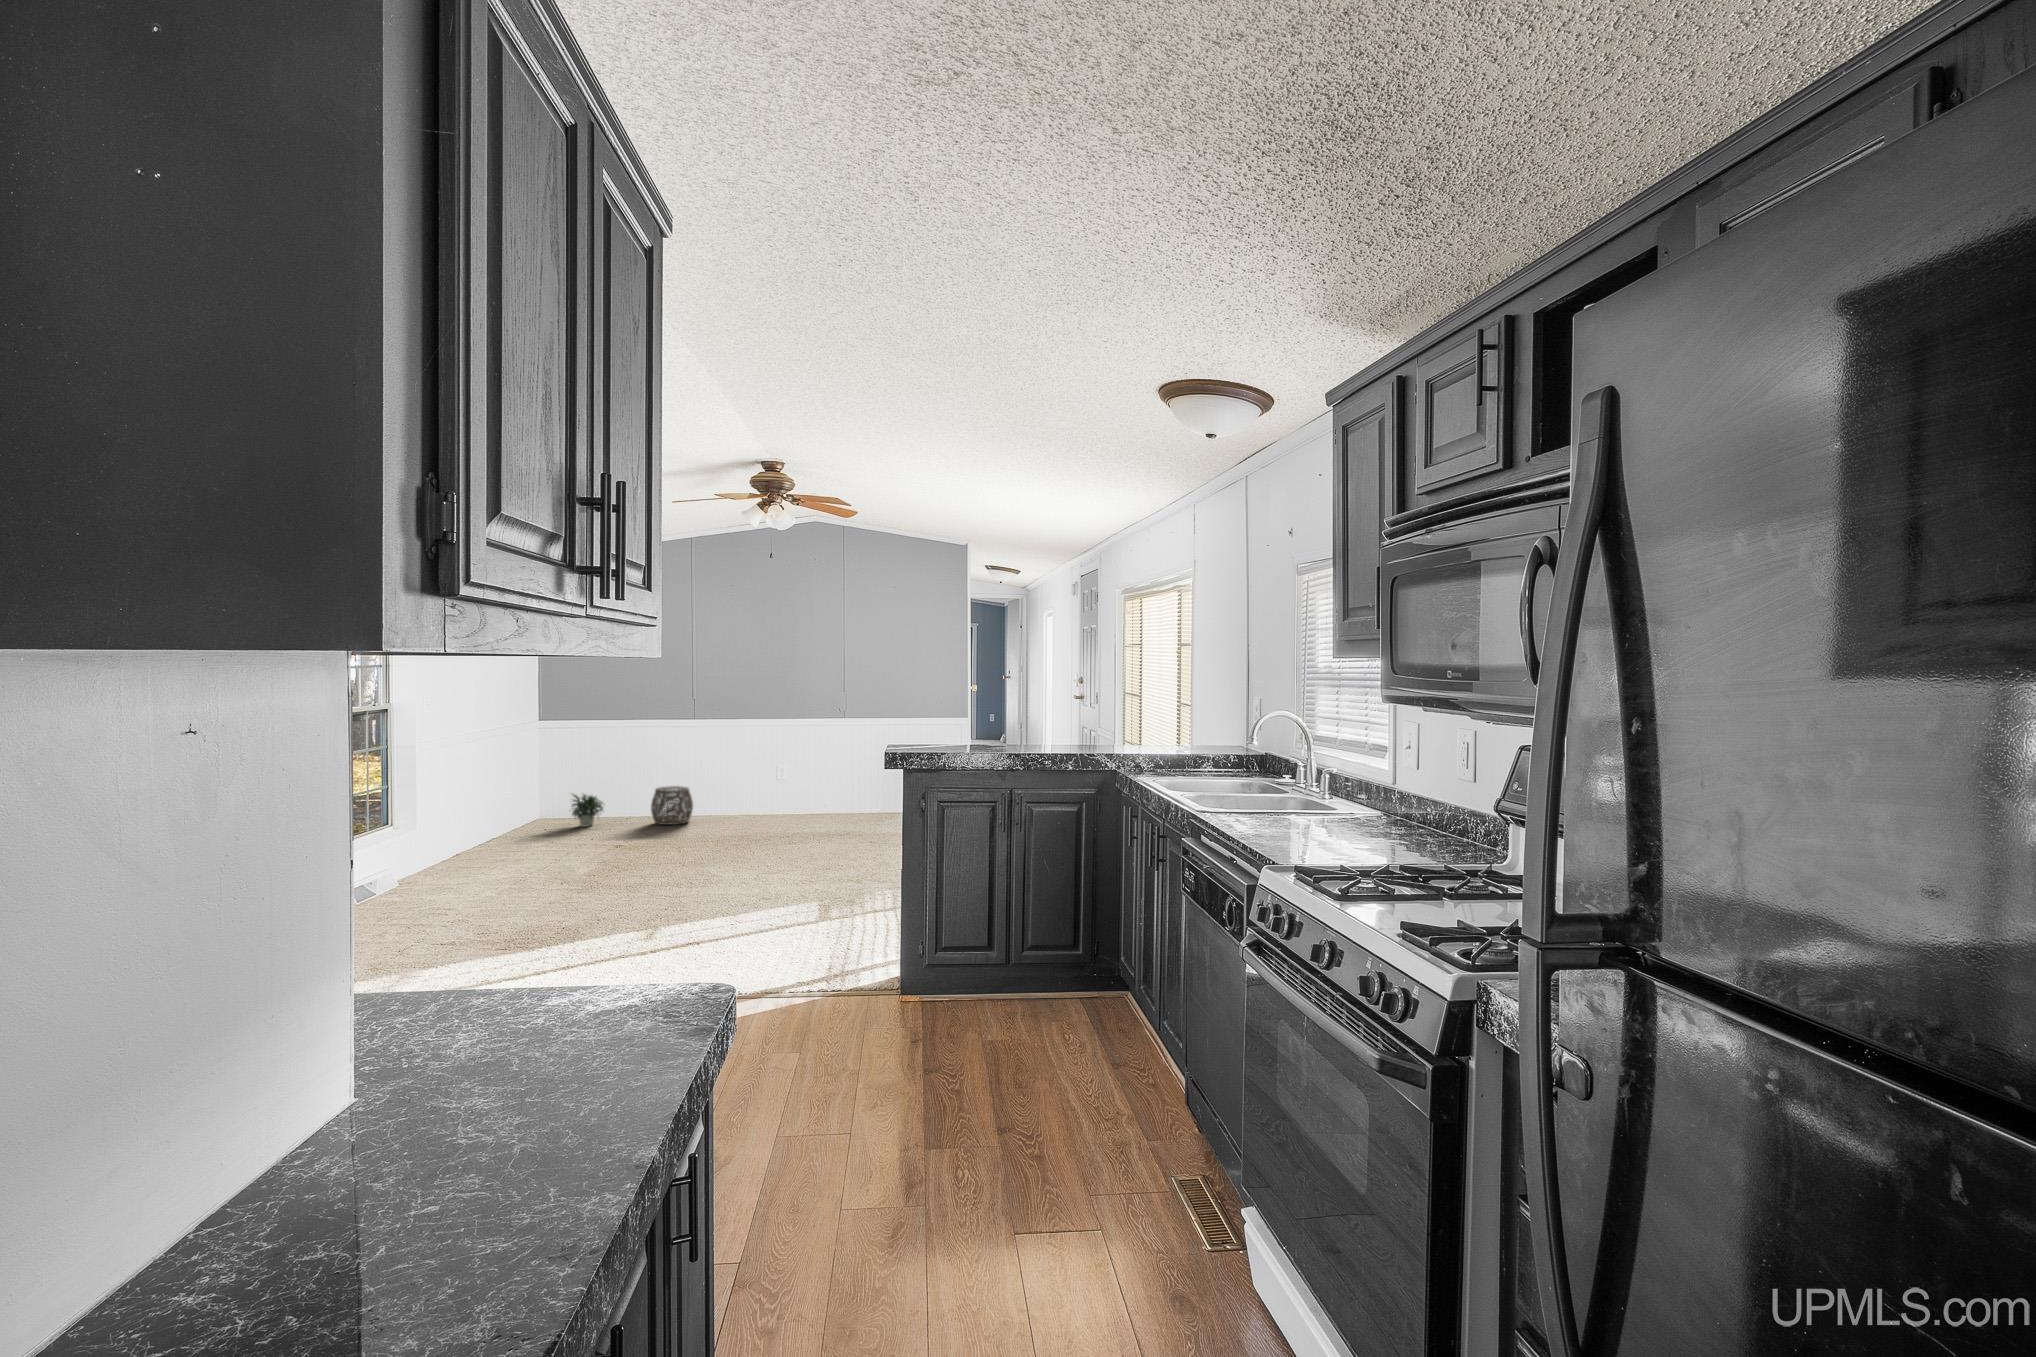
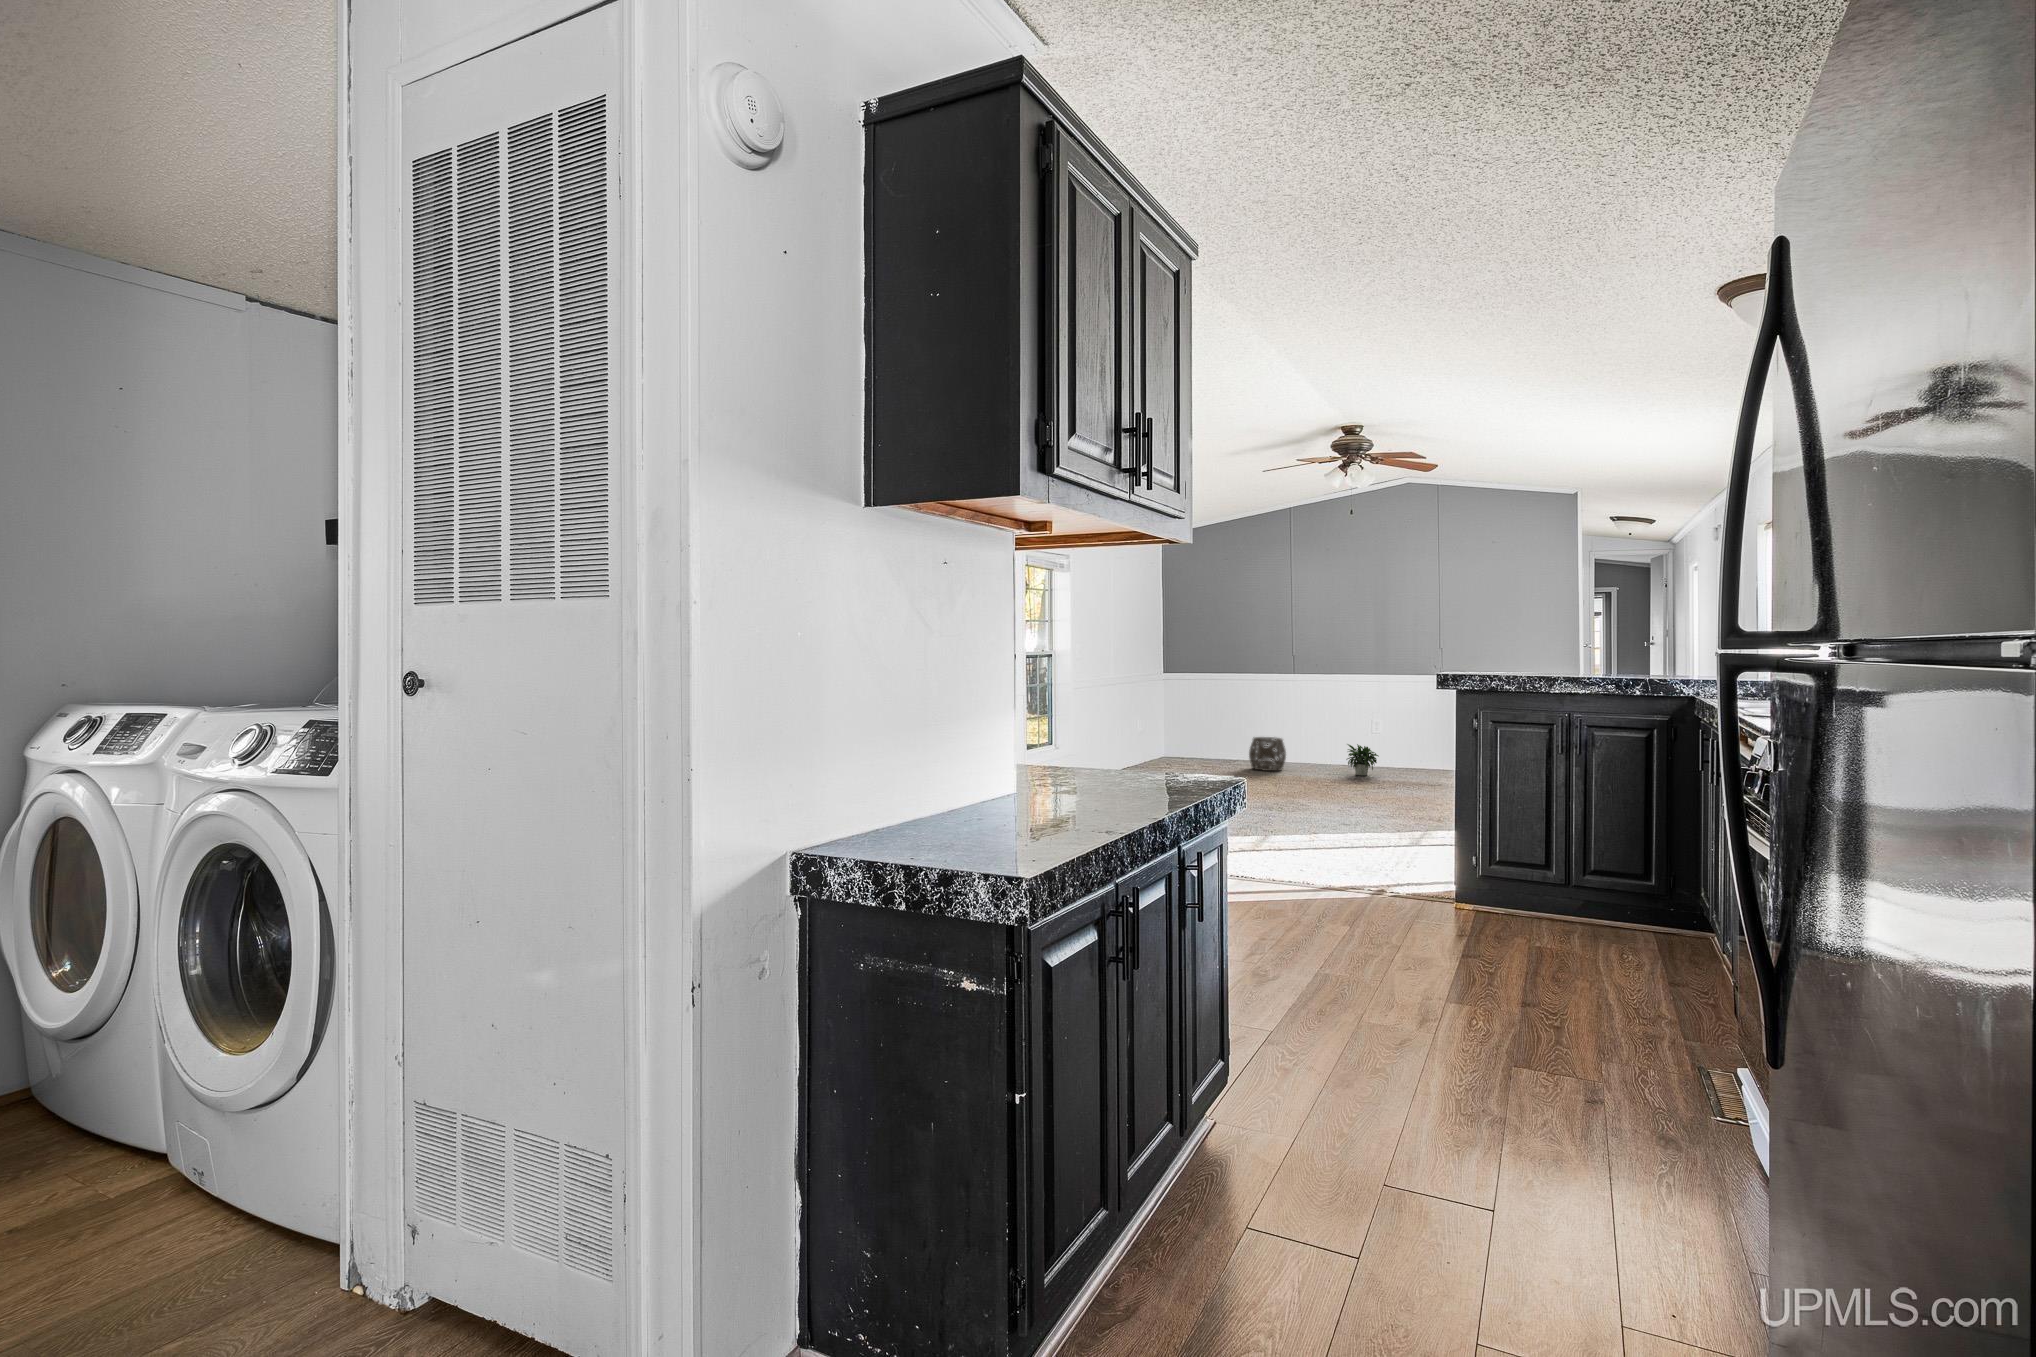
potted plant: present [570,793,603,827] -> present [1346,744,1378,775]

